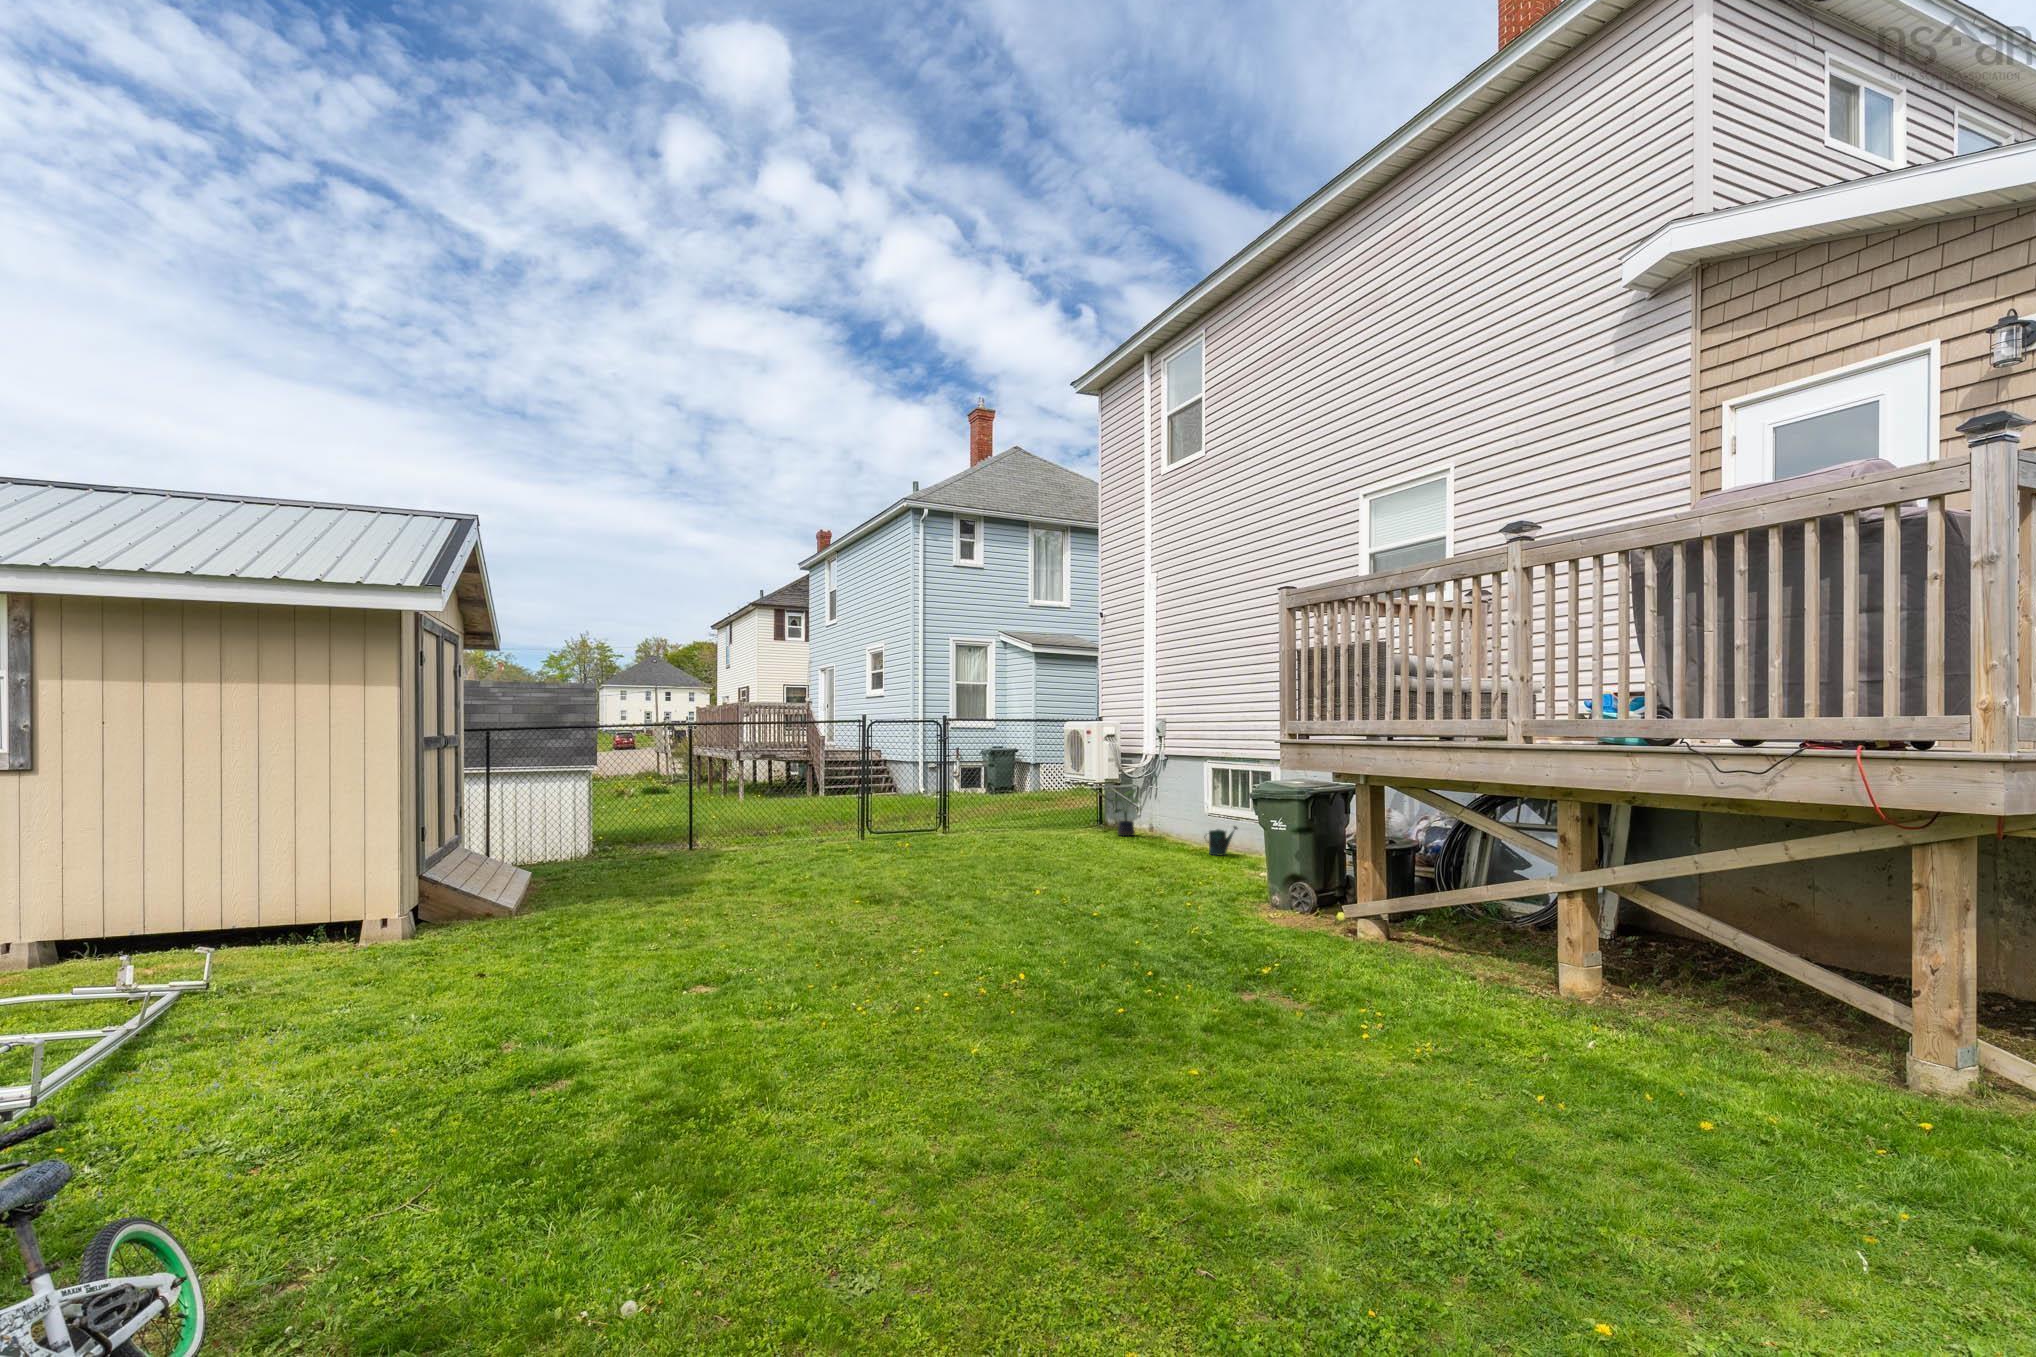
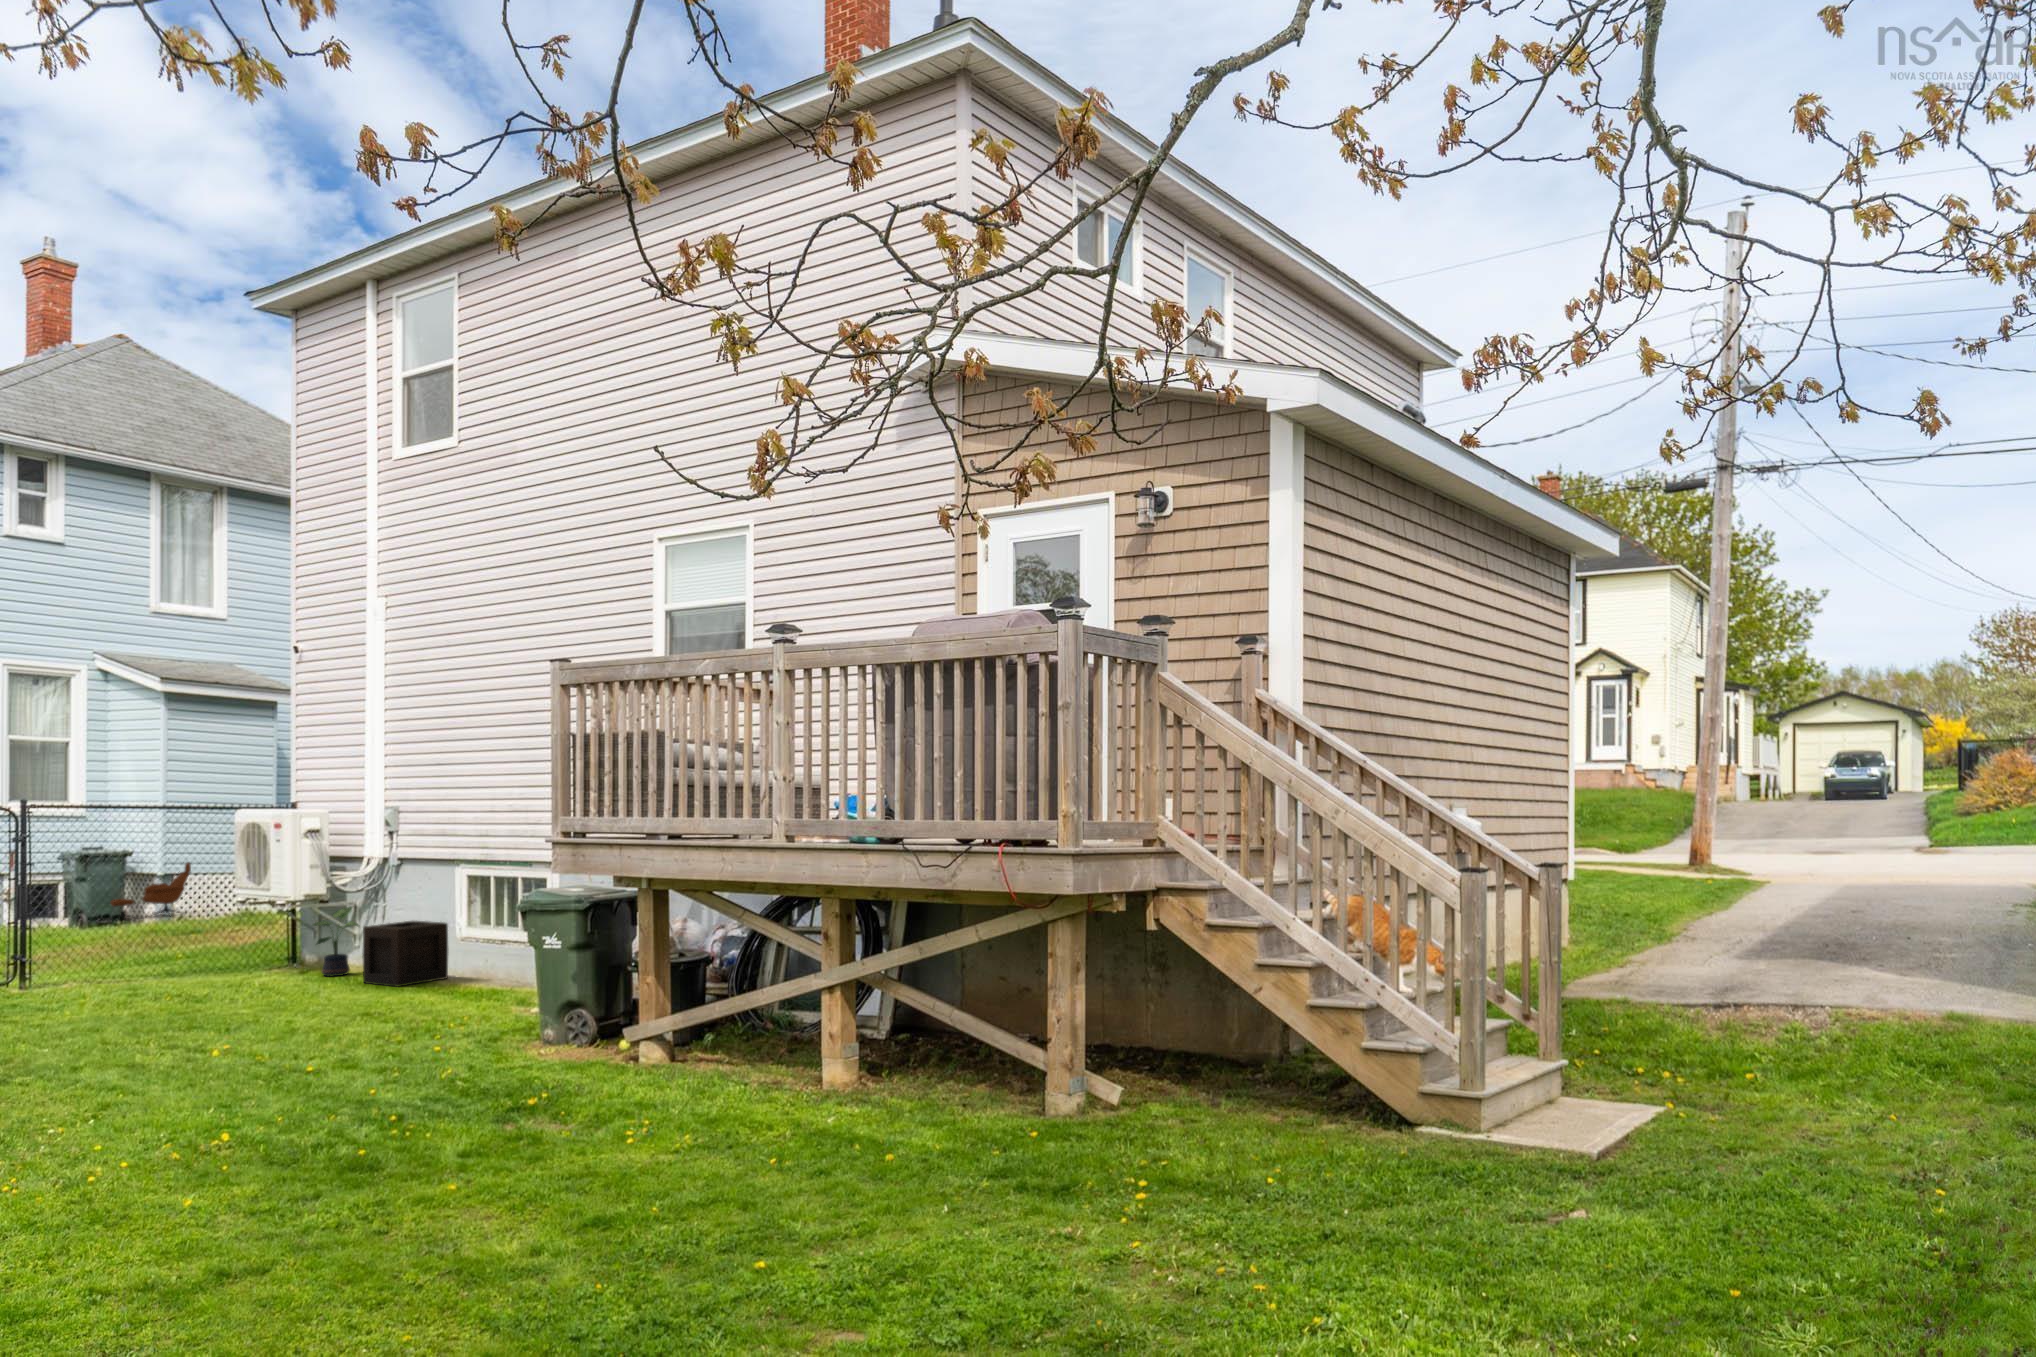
lounge chair: none [1006,758,1050,791] -> present [111,862,191,919]
wooden crate: none [1142,801,1200,848] -> present [362,921,448,987]
watering can: present [1208,826,1237,856] -> none [455,948,502,990]

